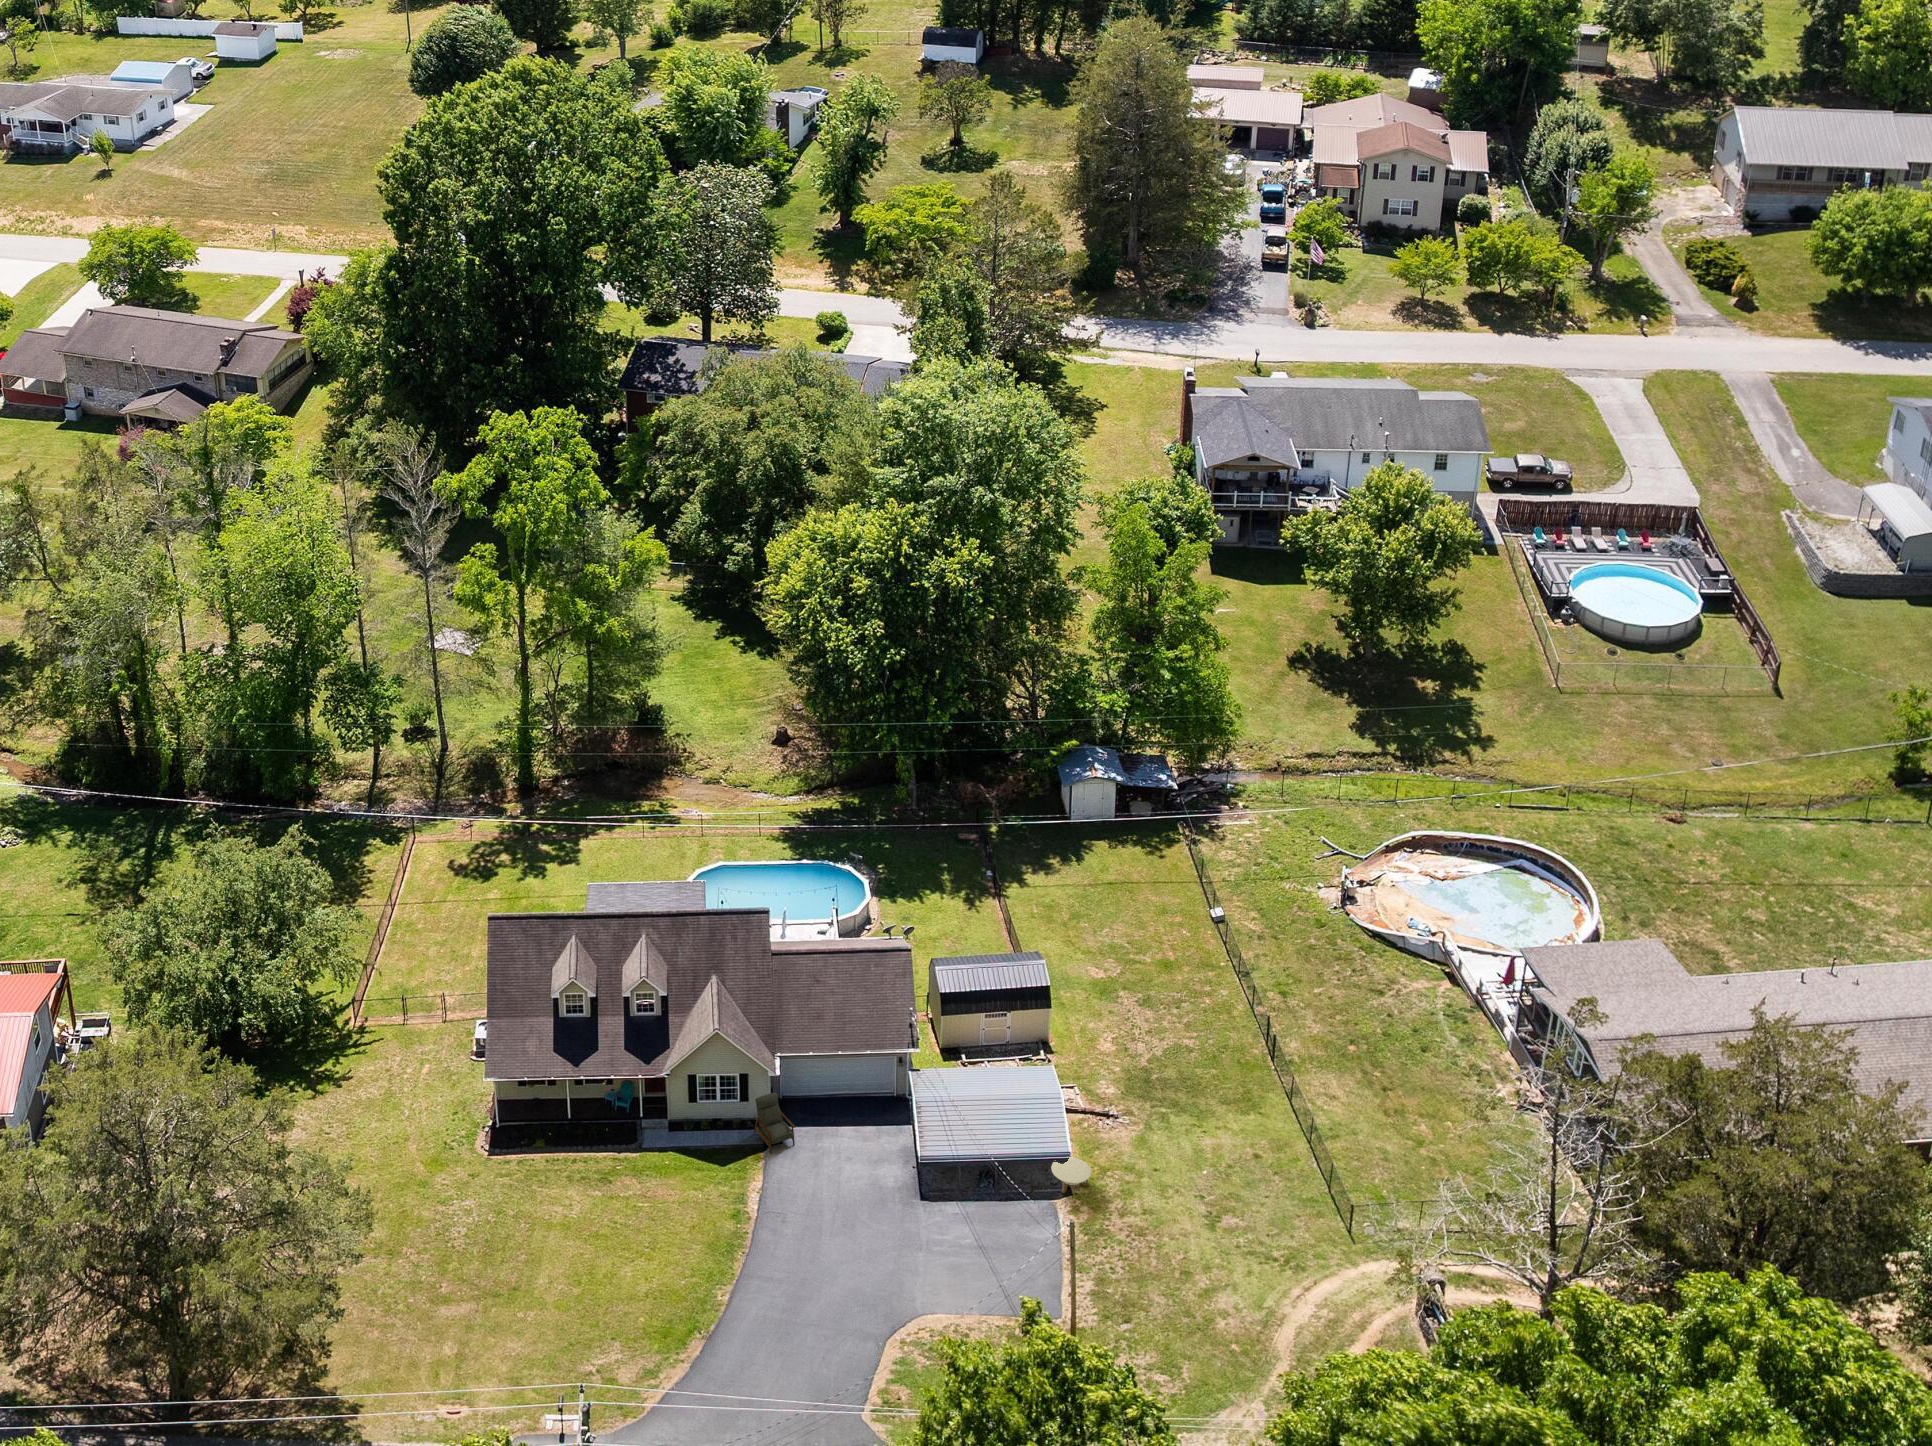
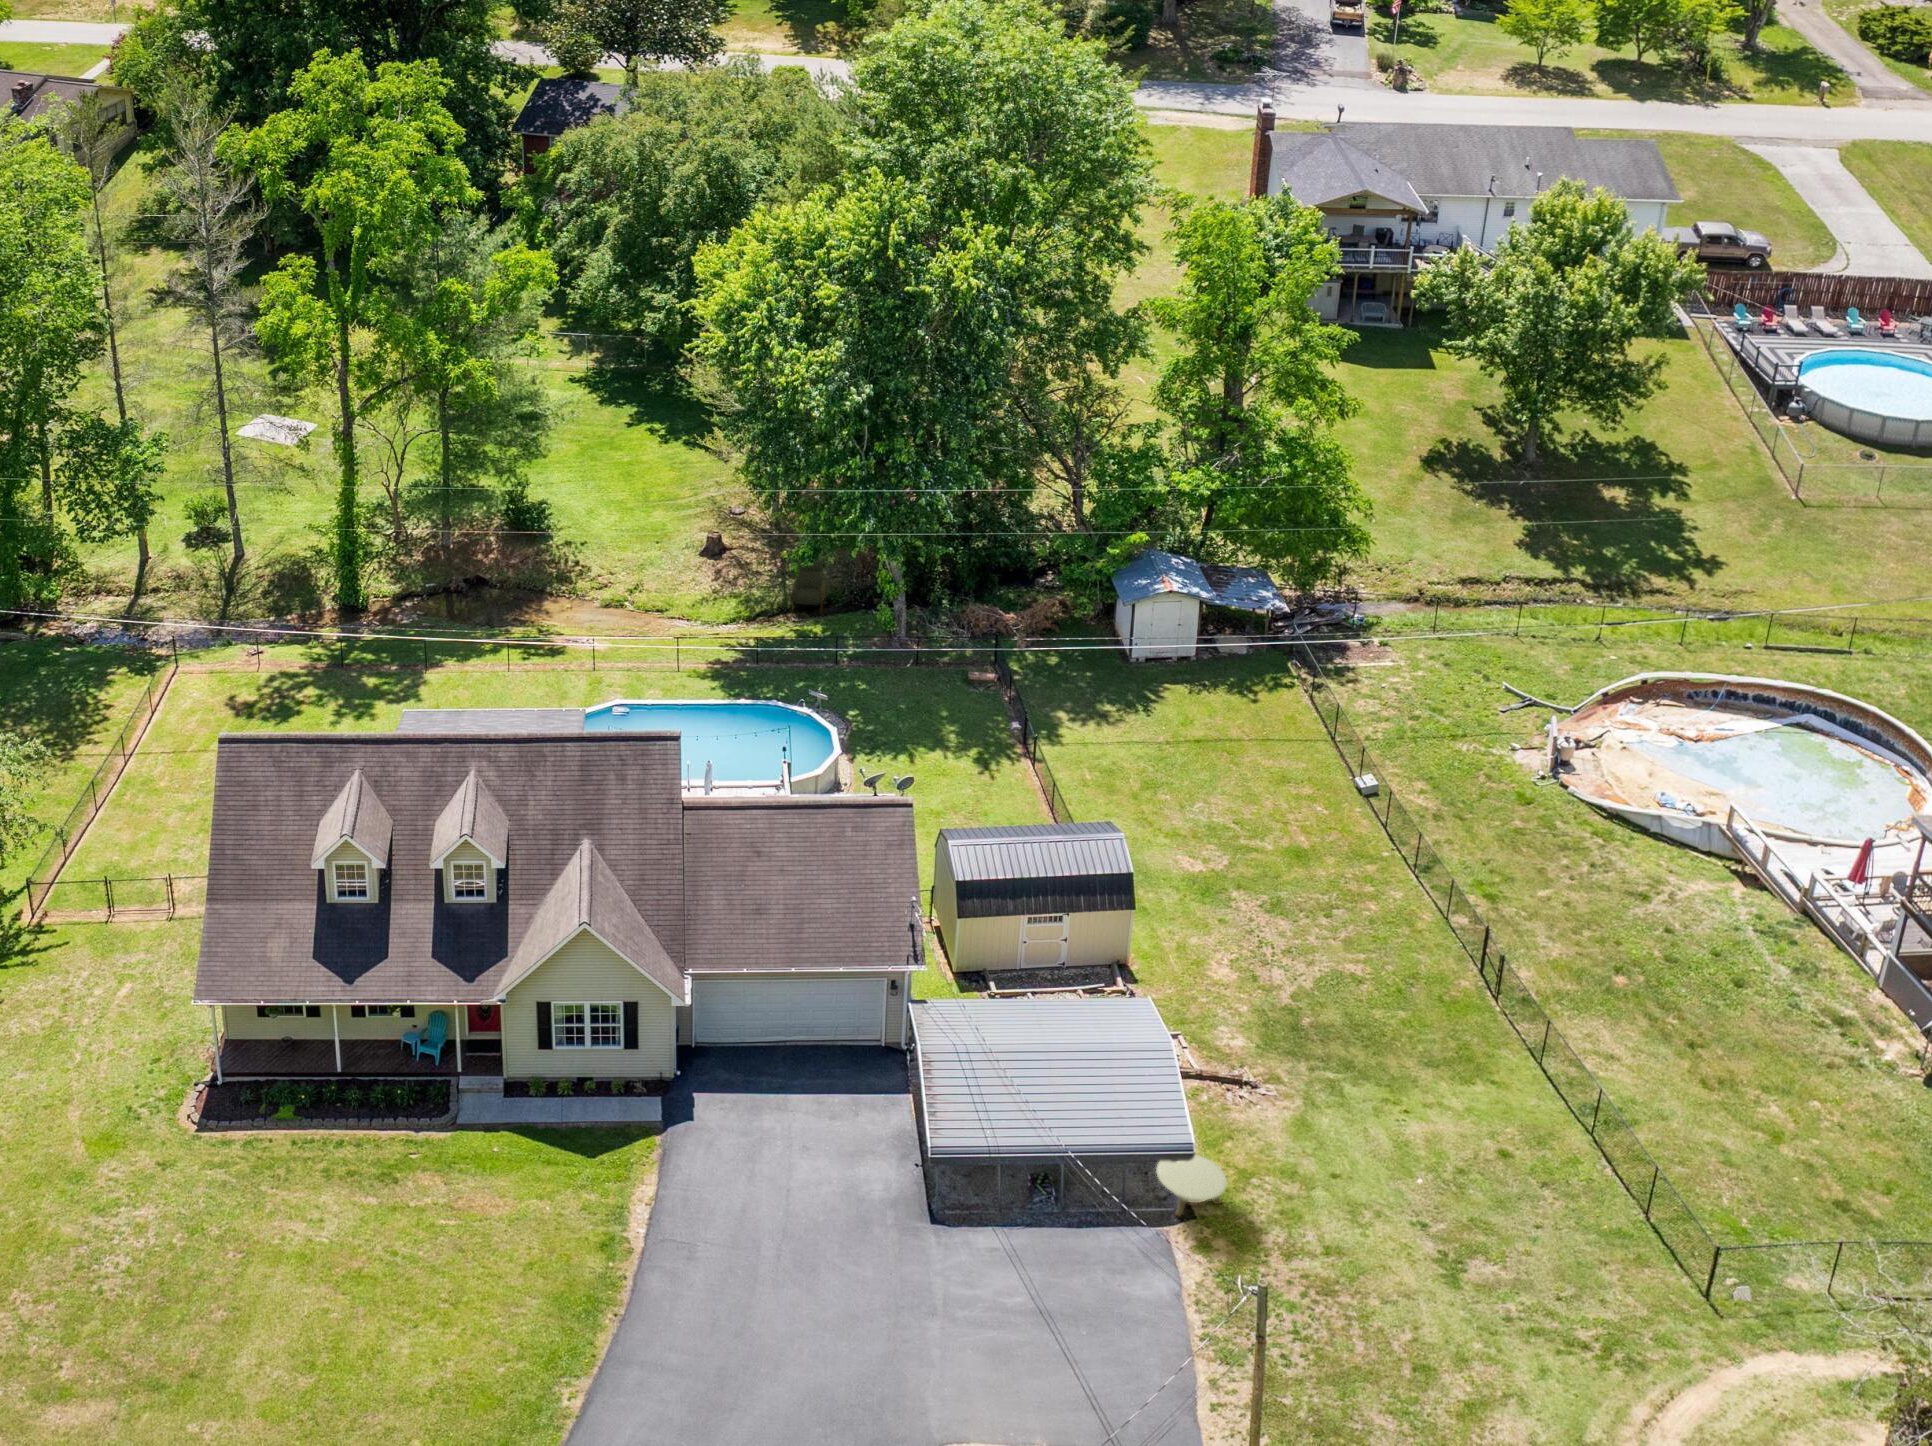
chair: present [754,1093,795,1153] -> present [791,560,825,608]

